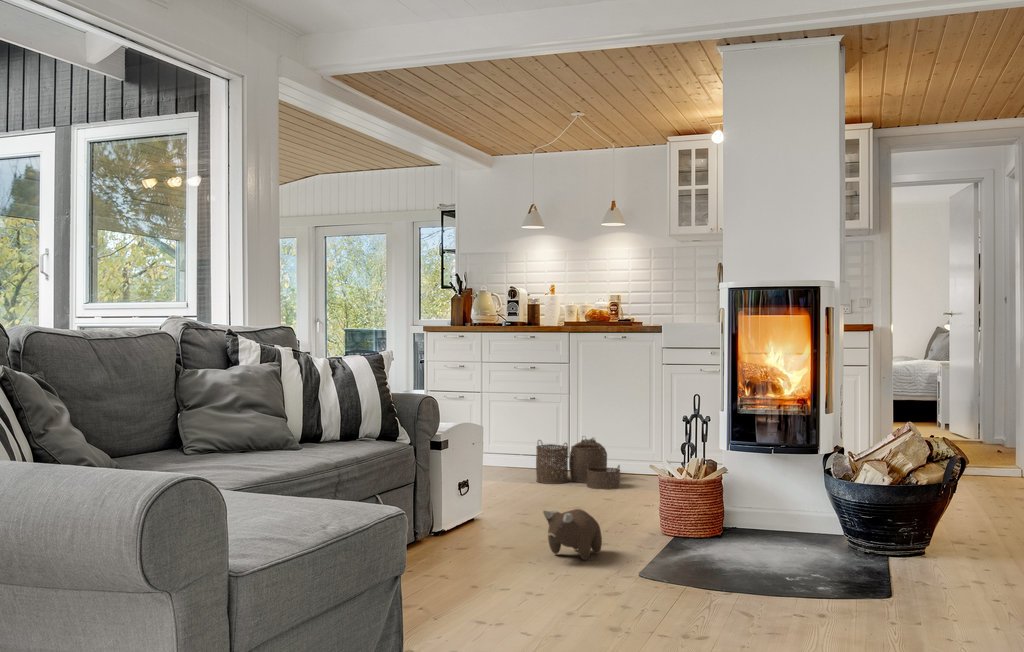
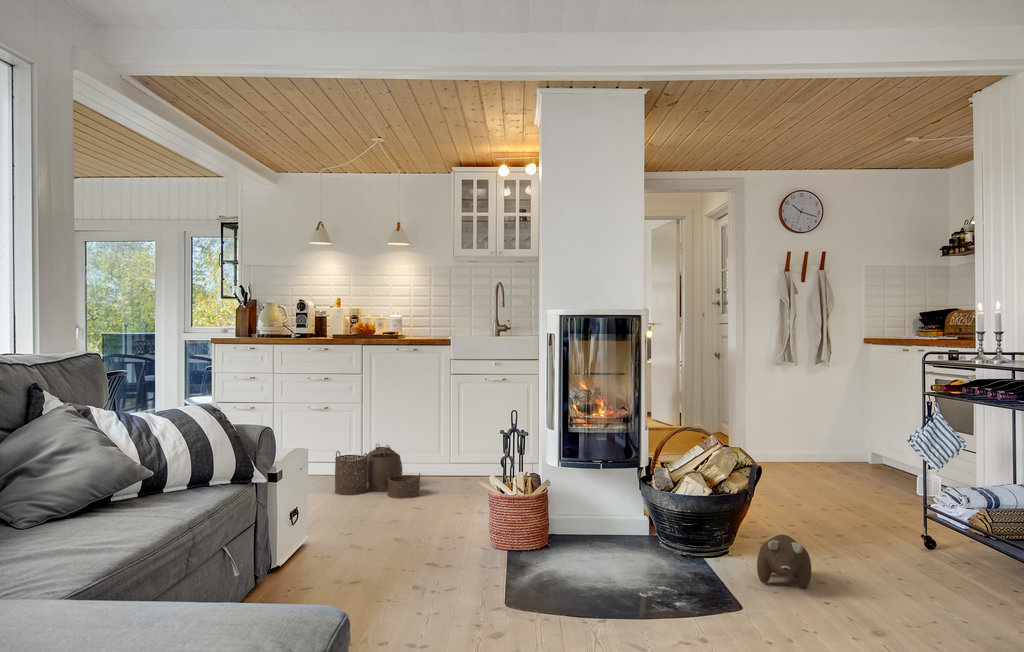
plush toy: present [543,509,602,560] -> present [757,535,812,588]

